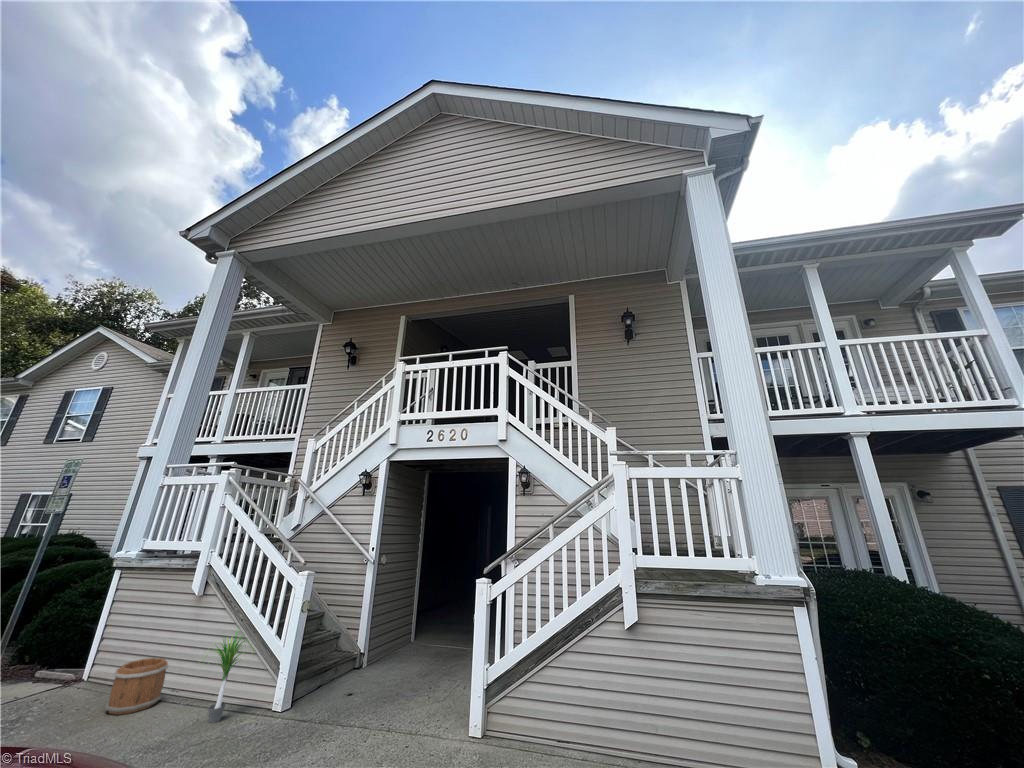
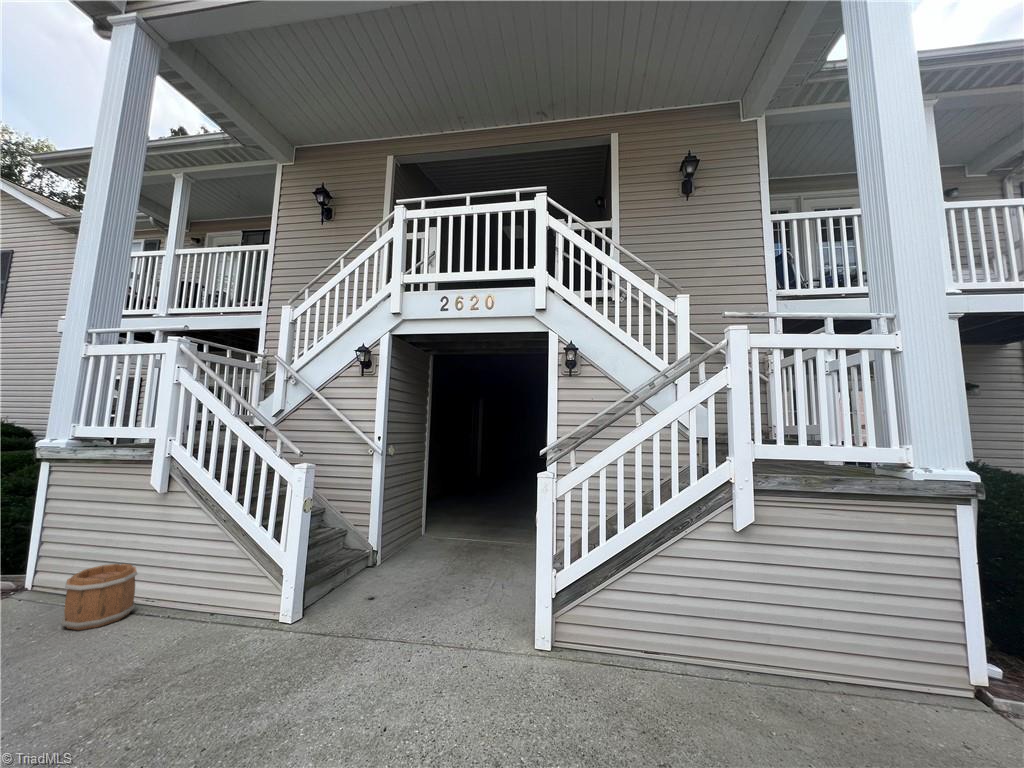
potted plant: present [208,632,254,723] -> none [171,527,254,639]

